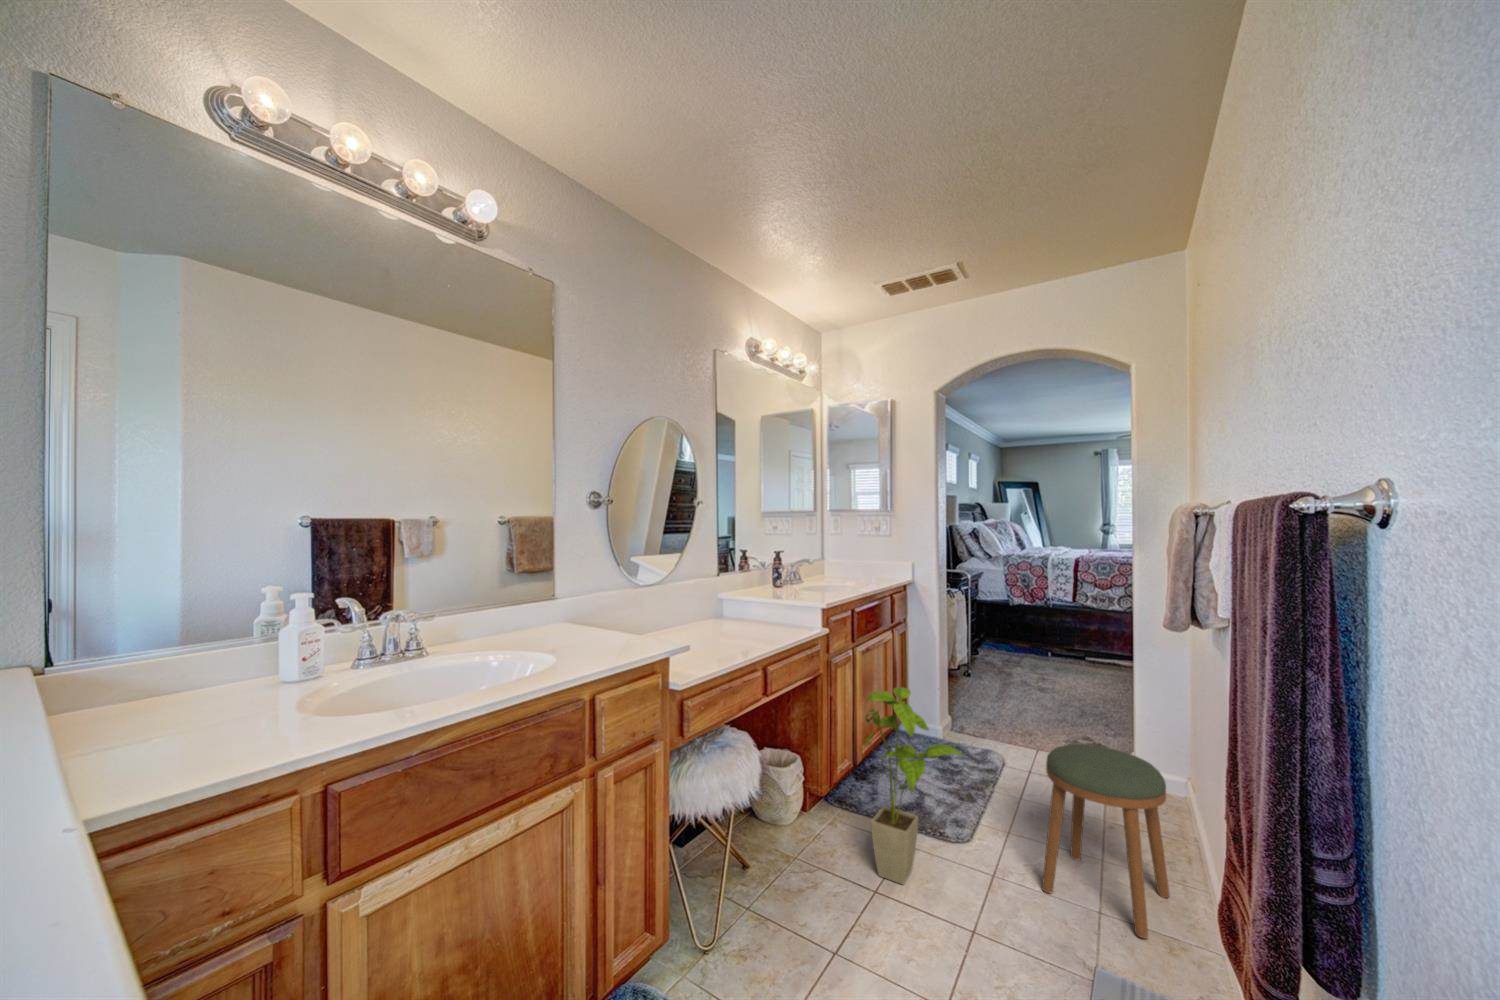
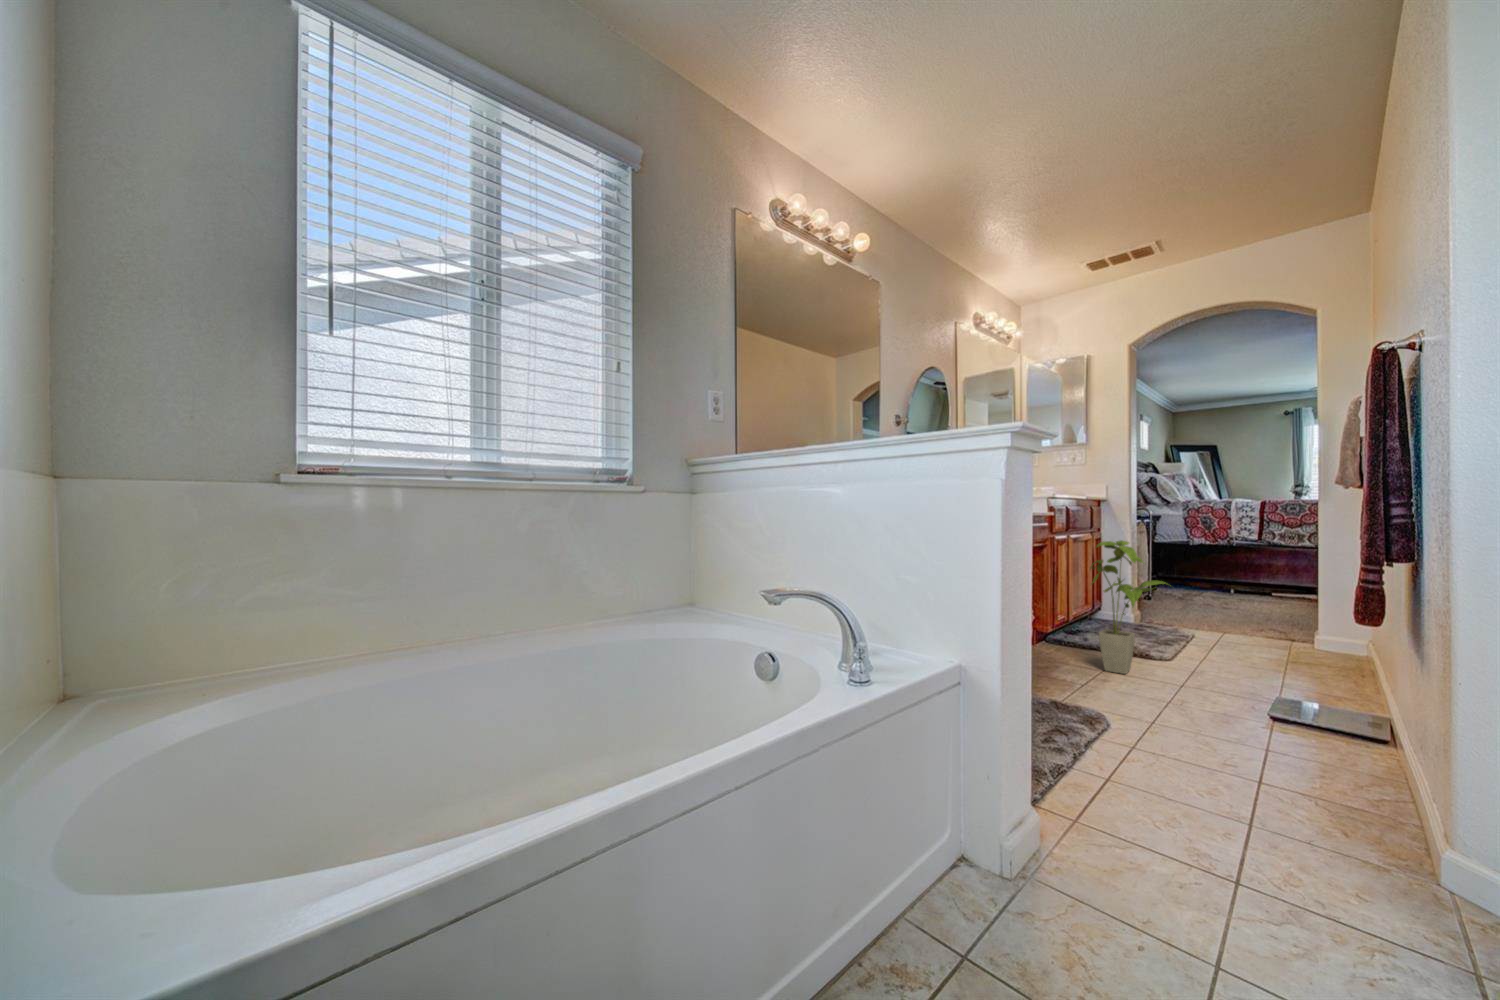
stool: present [1042,744,1170,939] -> none [1236,586,1344,697]

